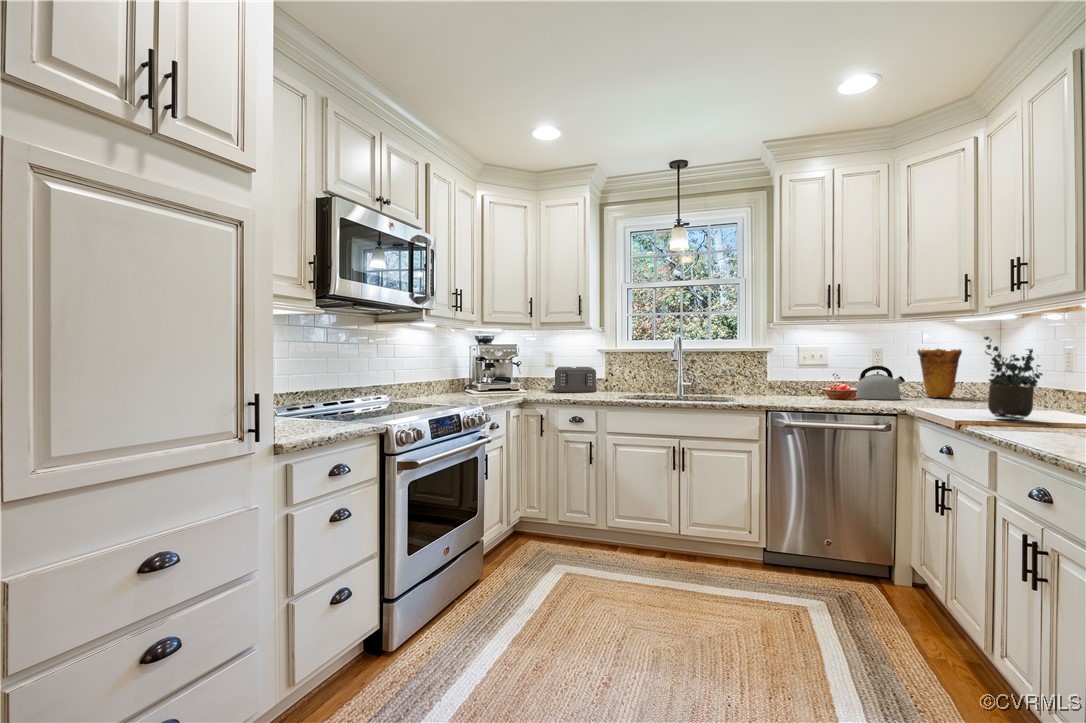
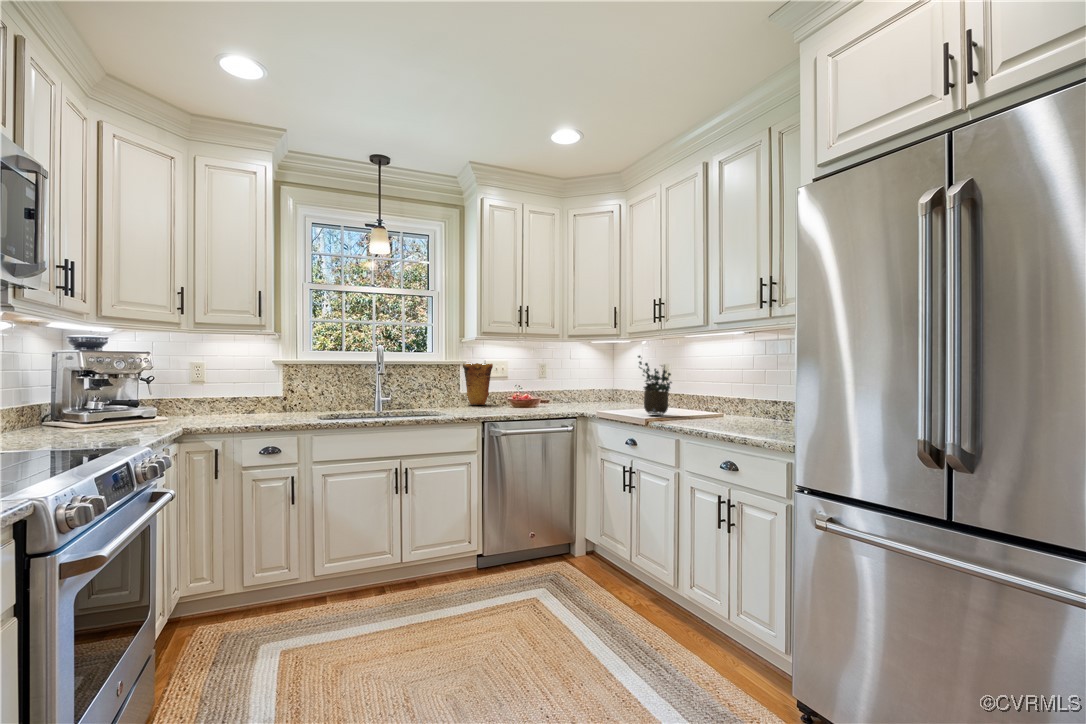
vase: present [917,349,962,398] -> present [463,363,493,405]
kettle: present [856,366,905,400] -> none [532,377,566,405]
toaster: present [553,367,597,392] -> none [199,382,274,417]

